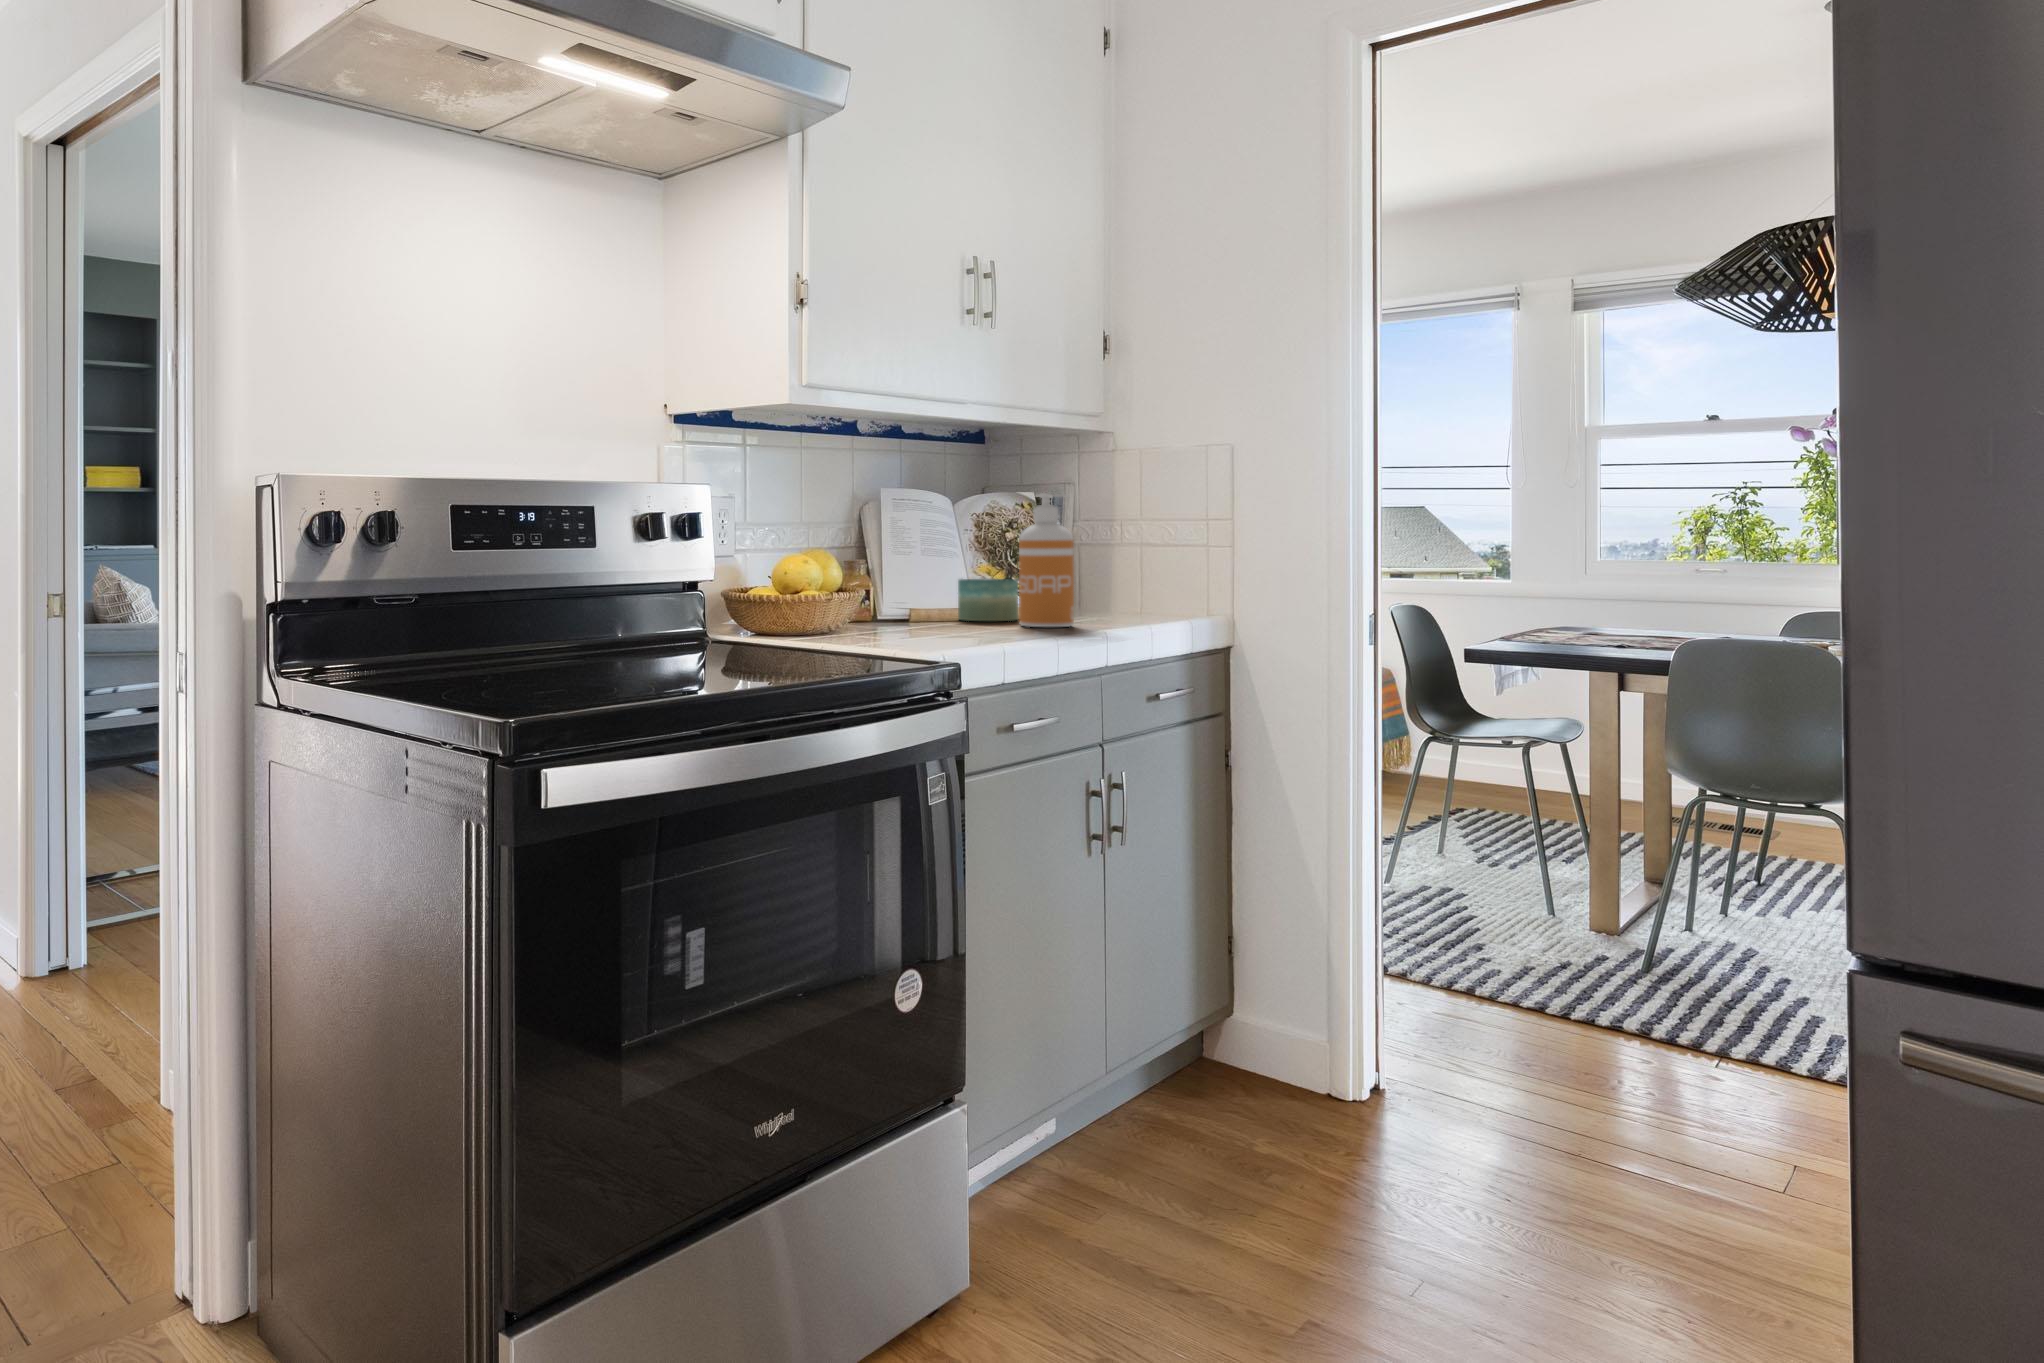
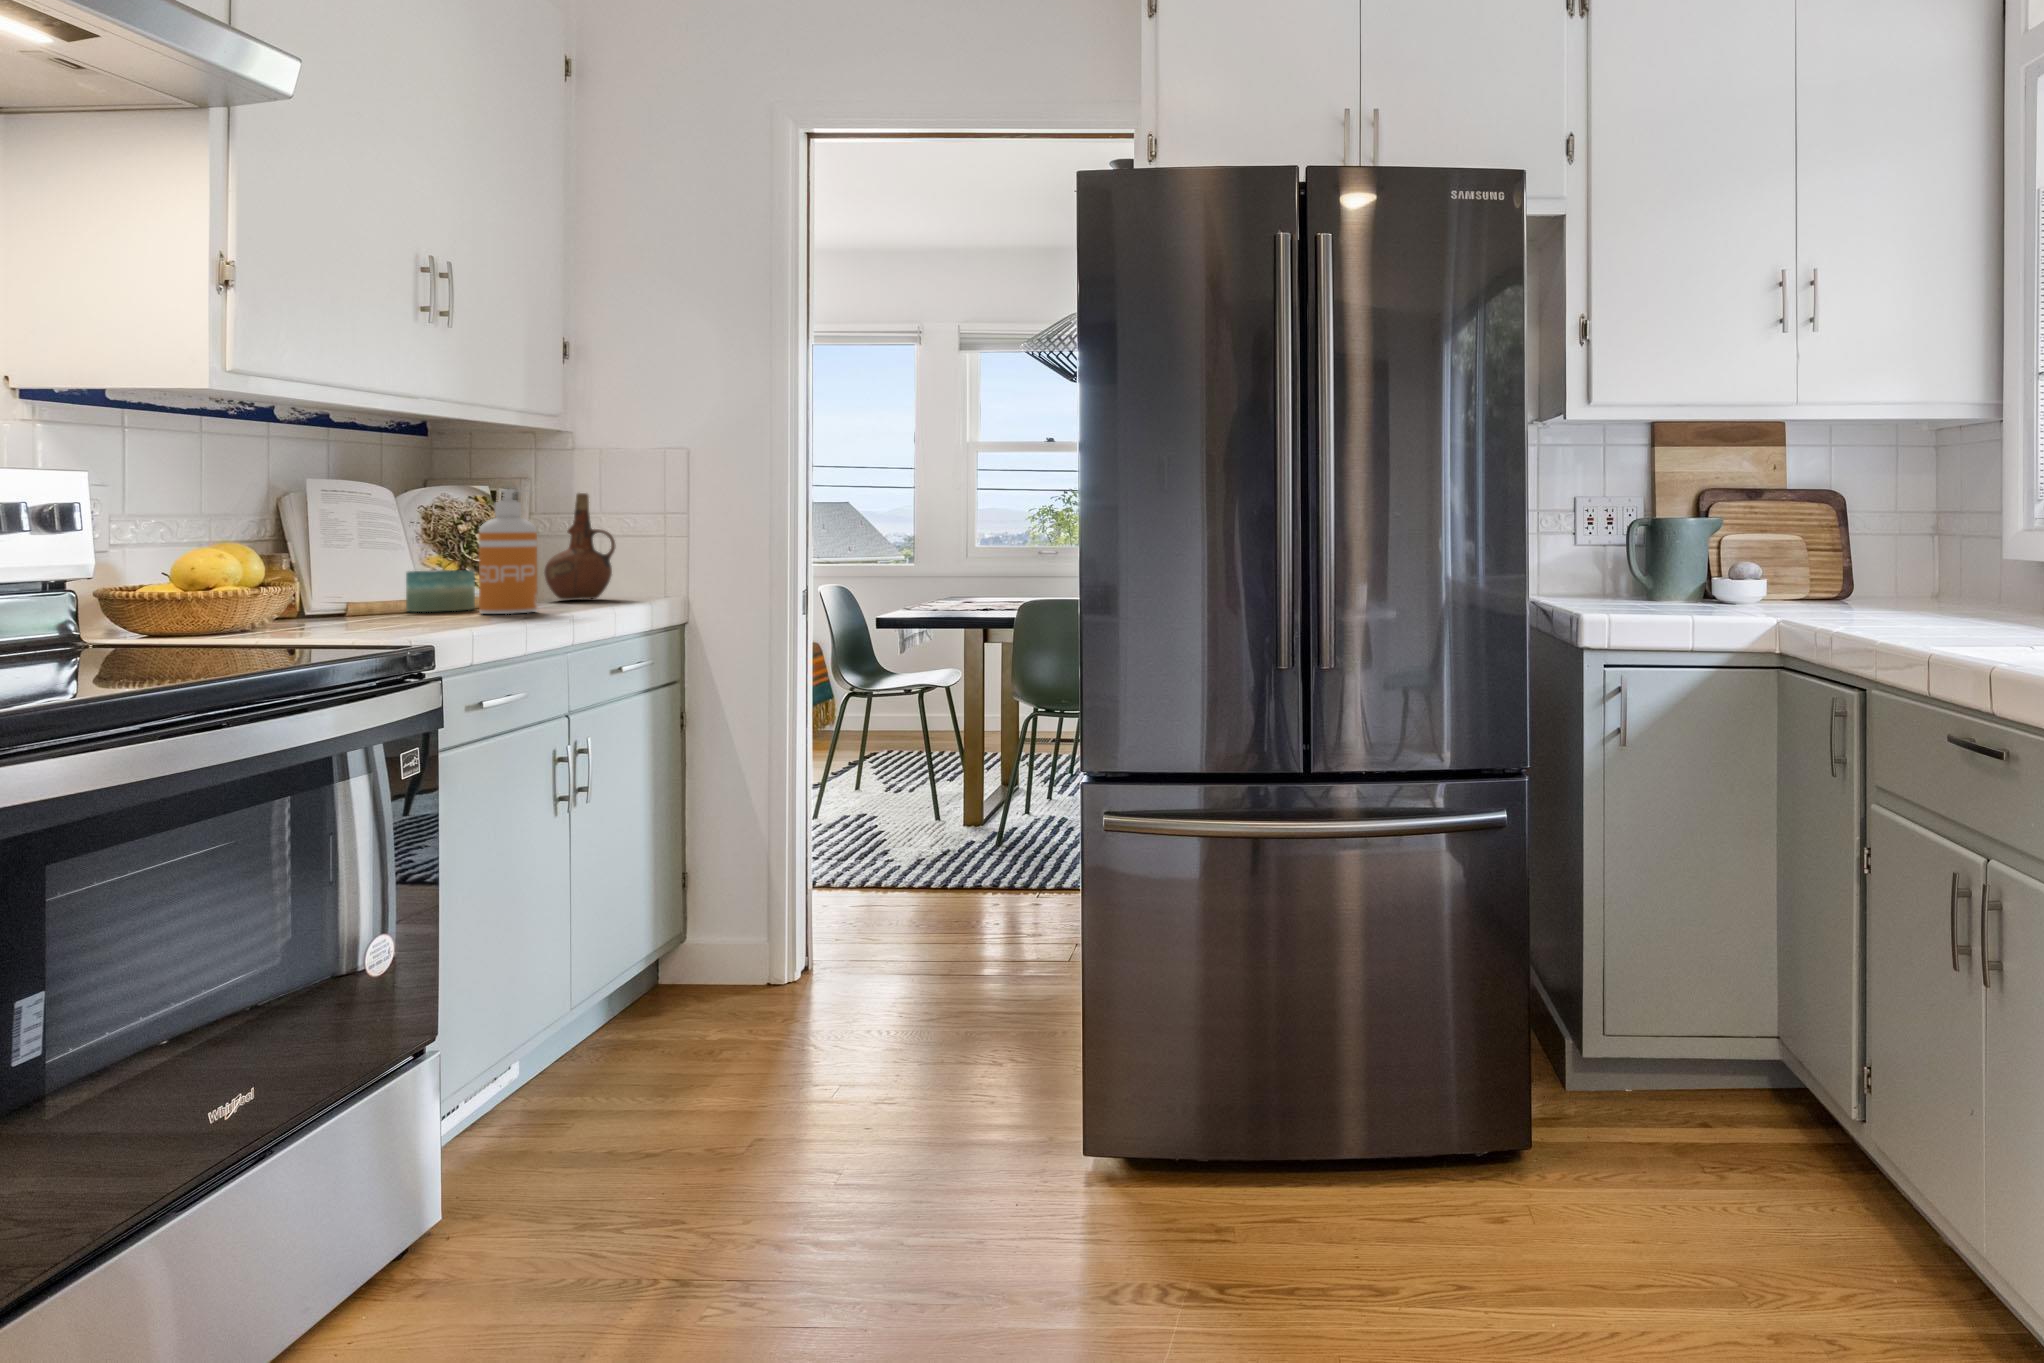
ceramic pitcher: none [1085,496,1155,613] -> present [544,493,616,600]

